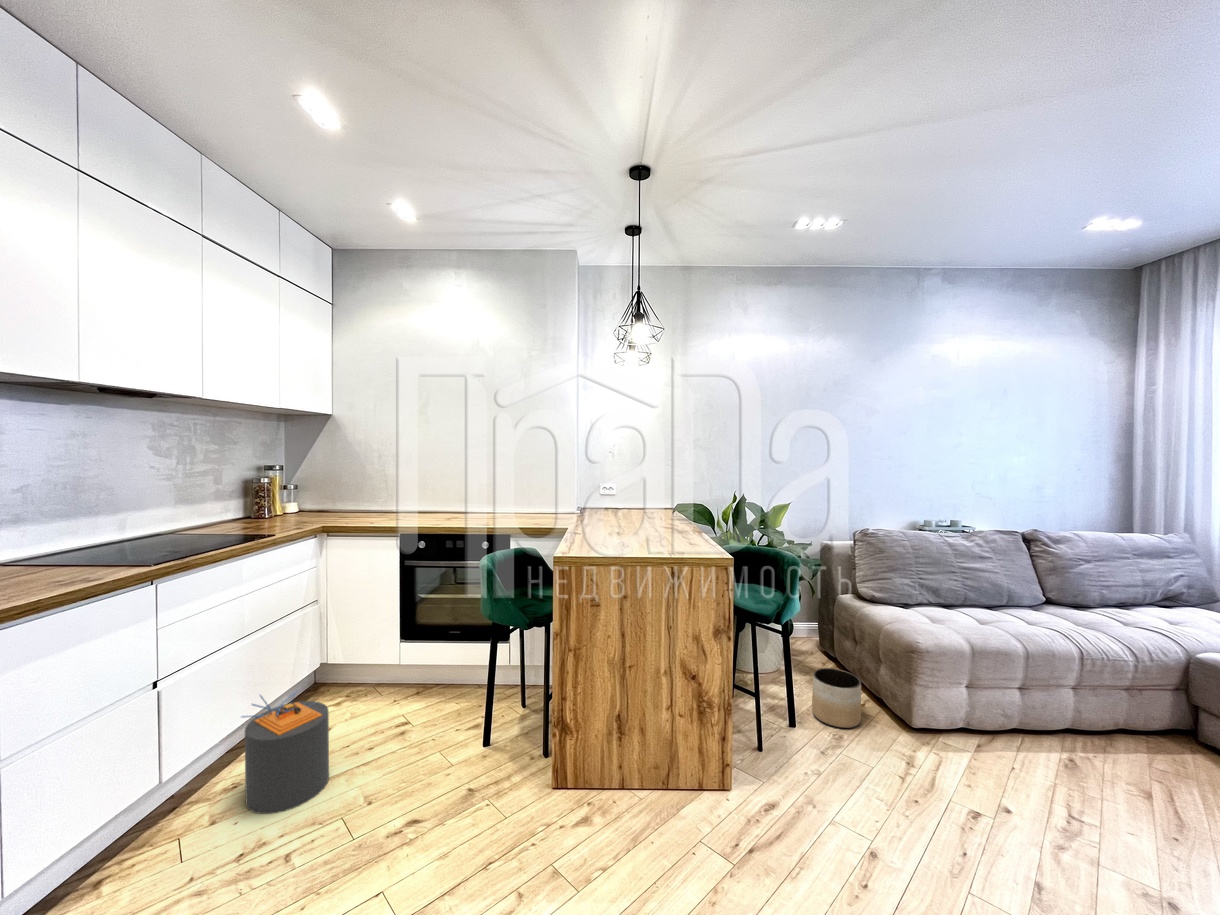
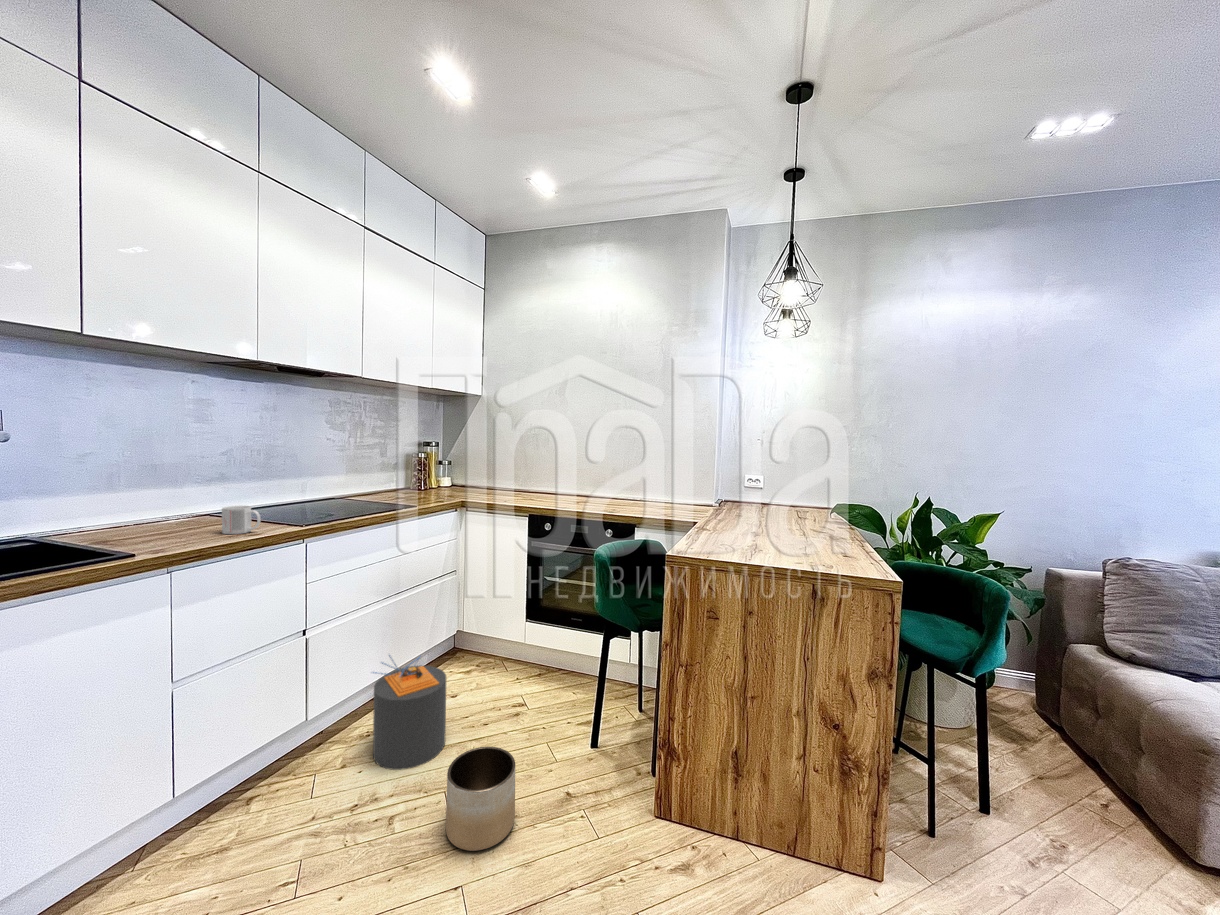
mug: none [47,550,101,584] -> present [222,506,261,534]
planter: present [812,668,861,728] -> present [446,747,516,851]

